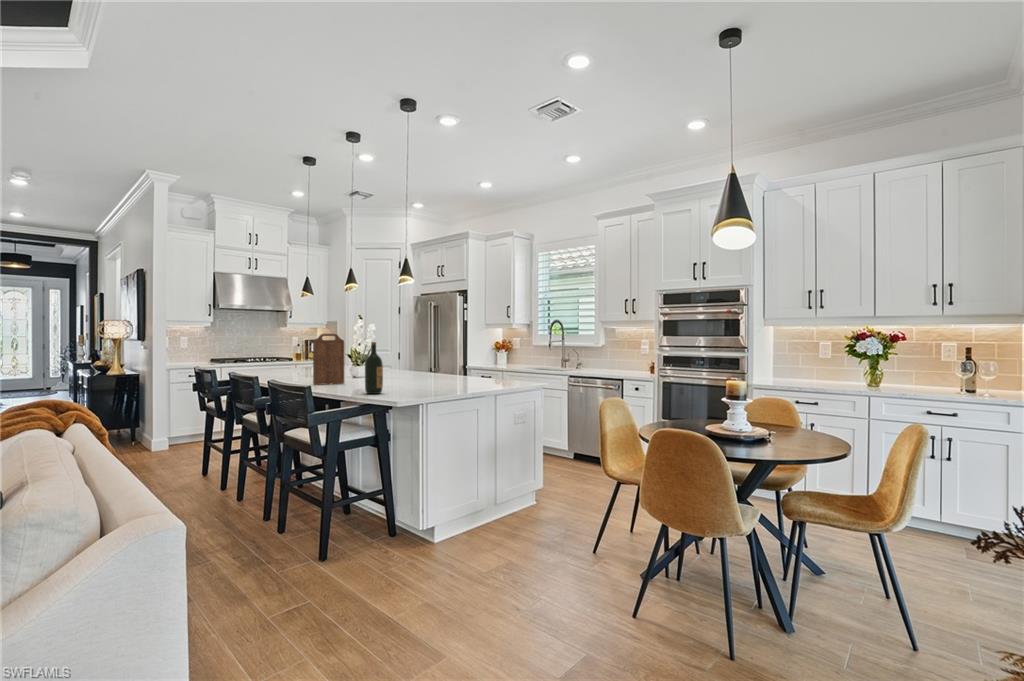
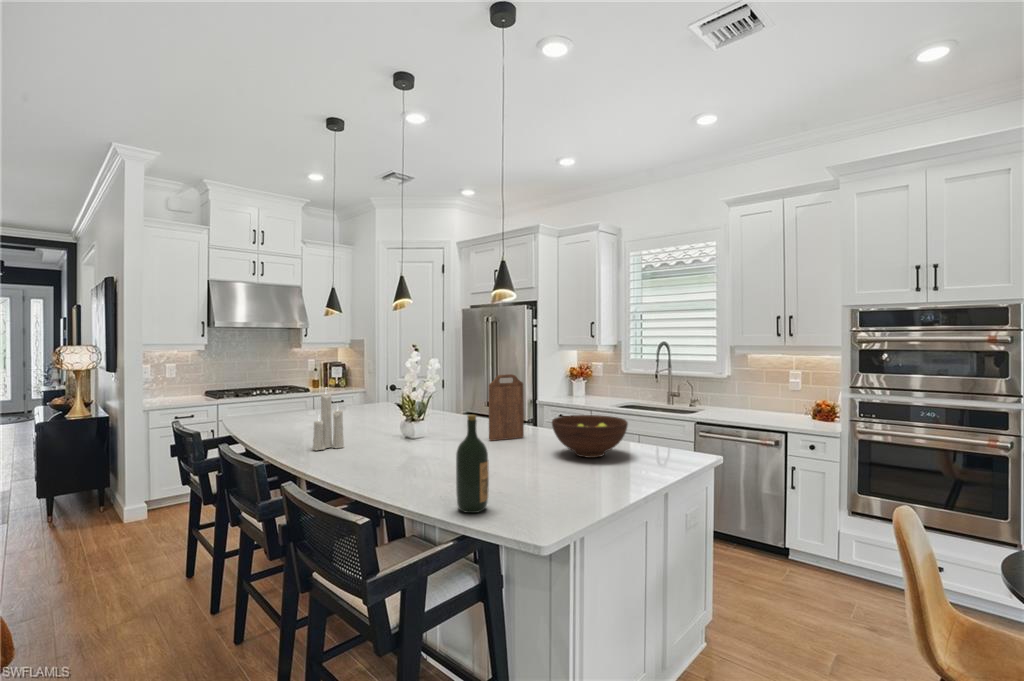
cutting board: present [313,334,344,385] -> present [489,374,524,441]
candle: none [290,337,311,380] -> present [312,393,344,450]
fruit bowl: none [442,359,490,382] -> present [552,415,628,458]

